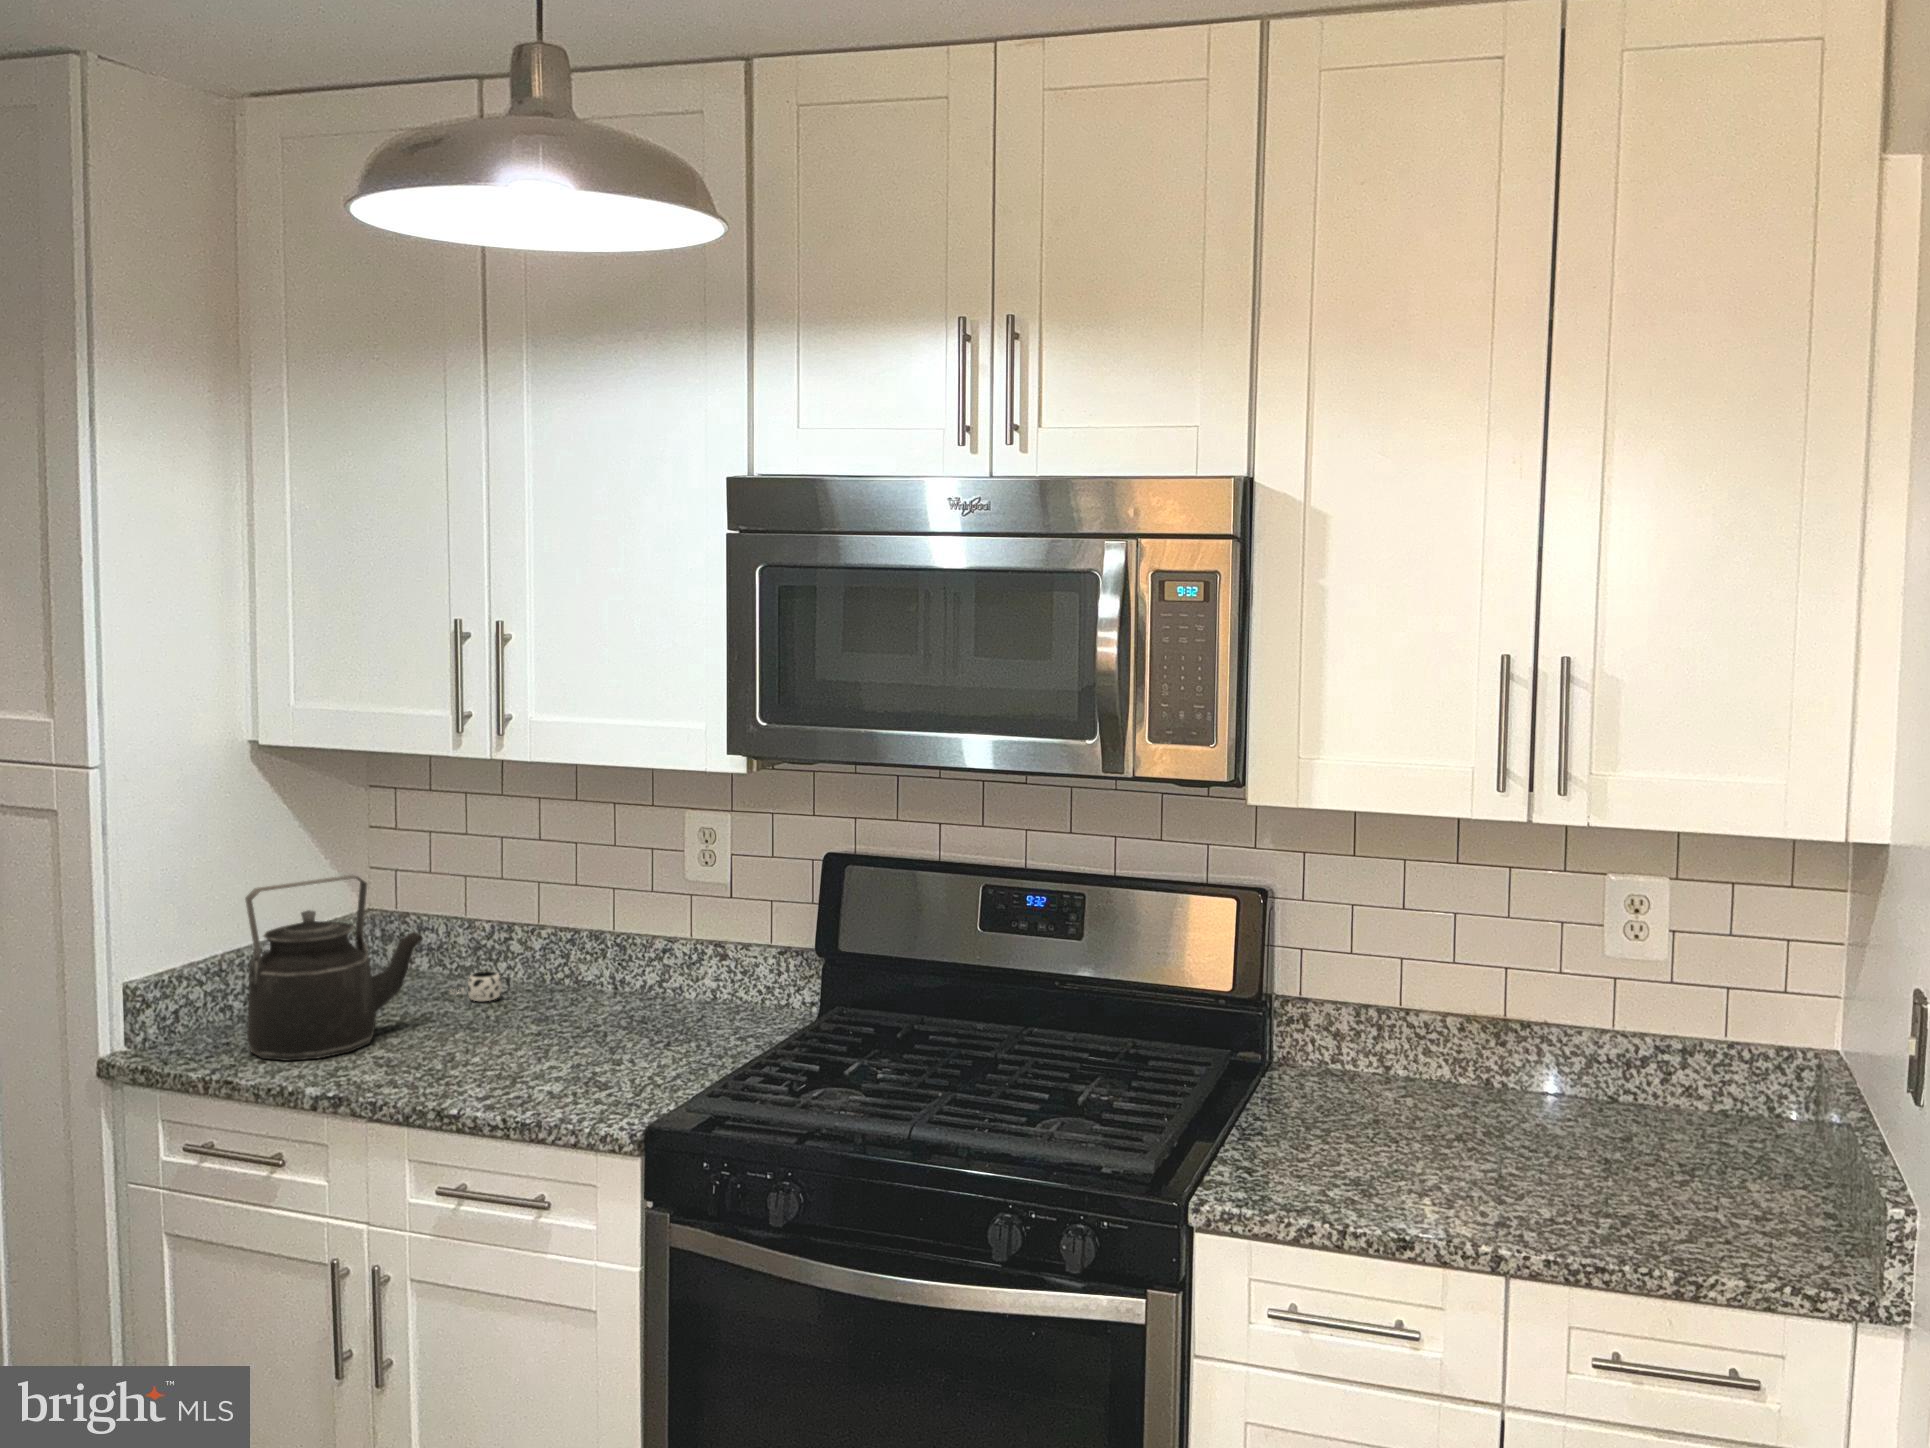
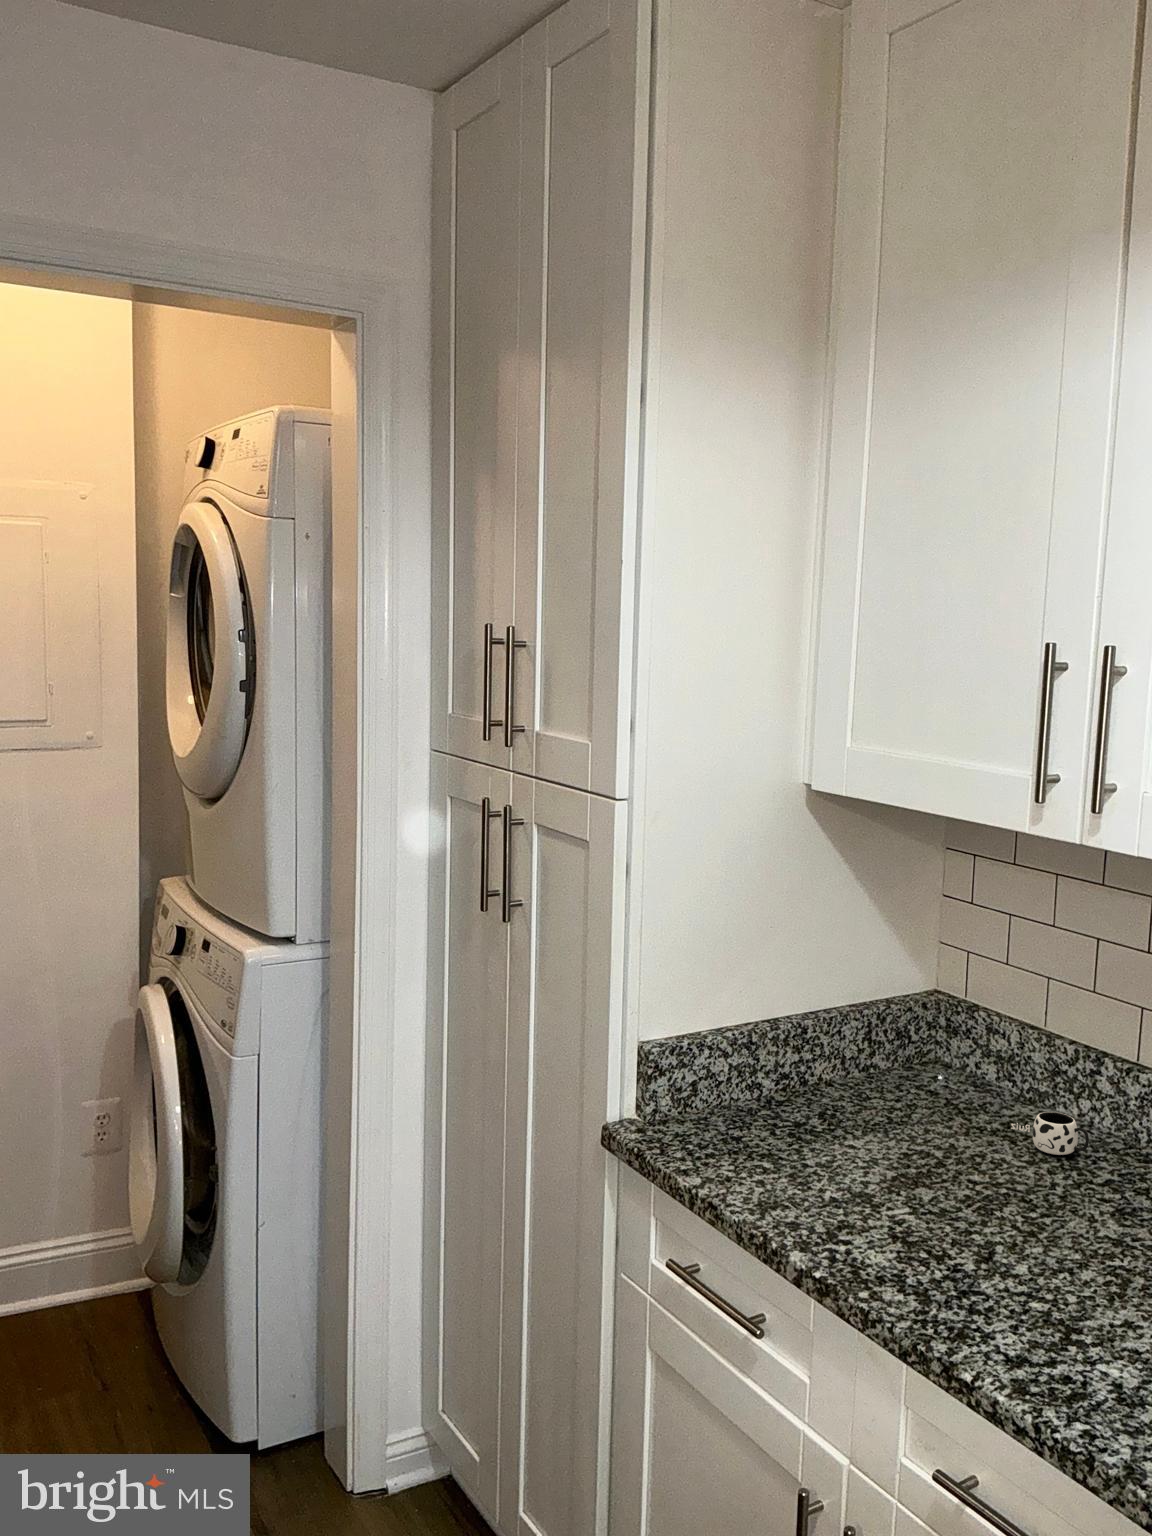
kettle: present [245,875,423,1061] -> none [752,967,976,1199]

